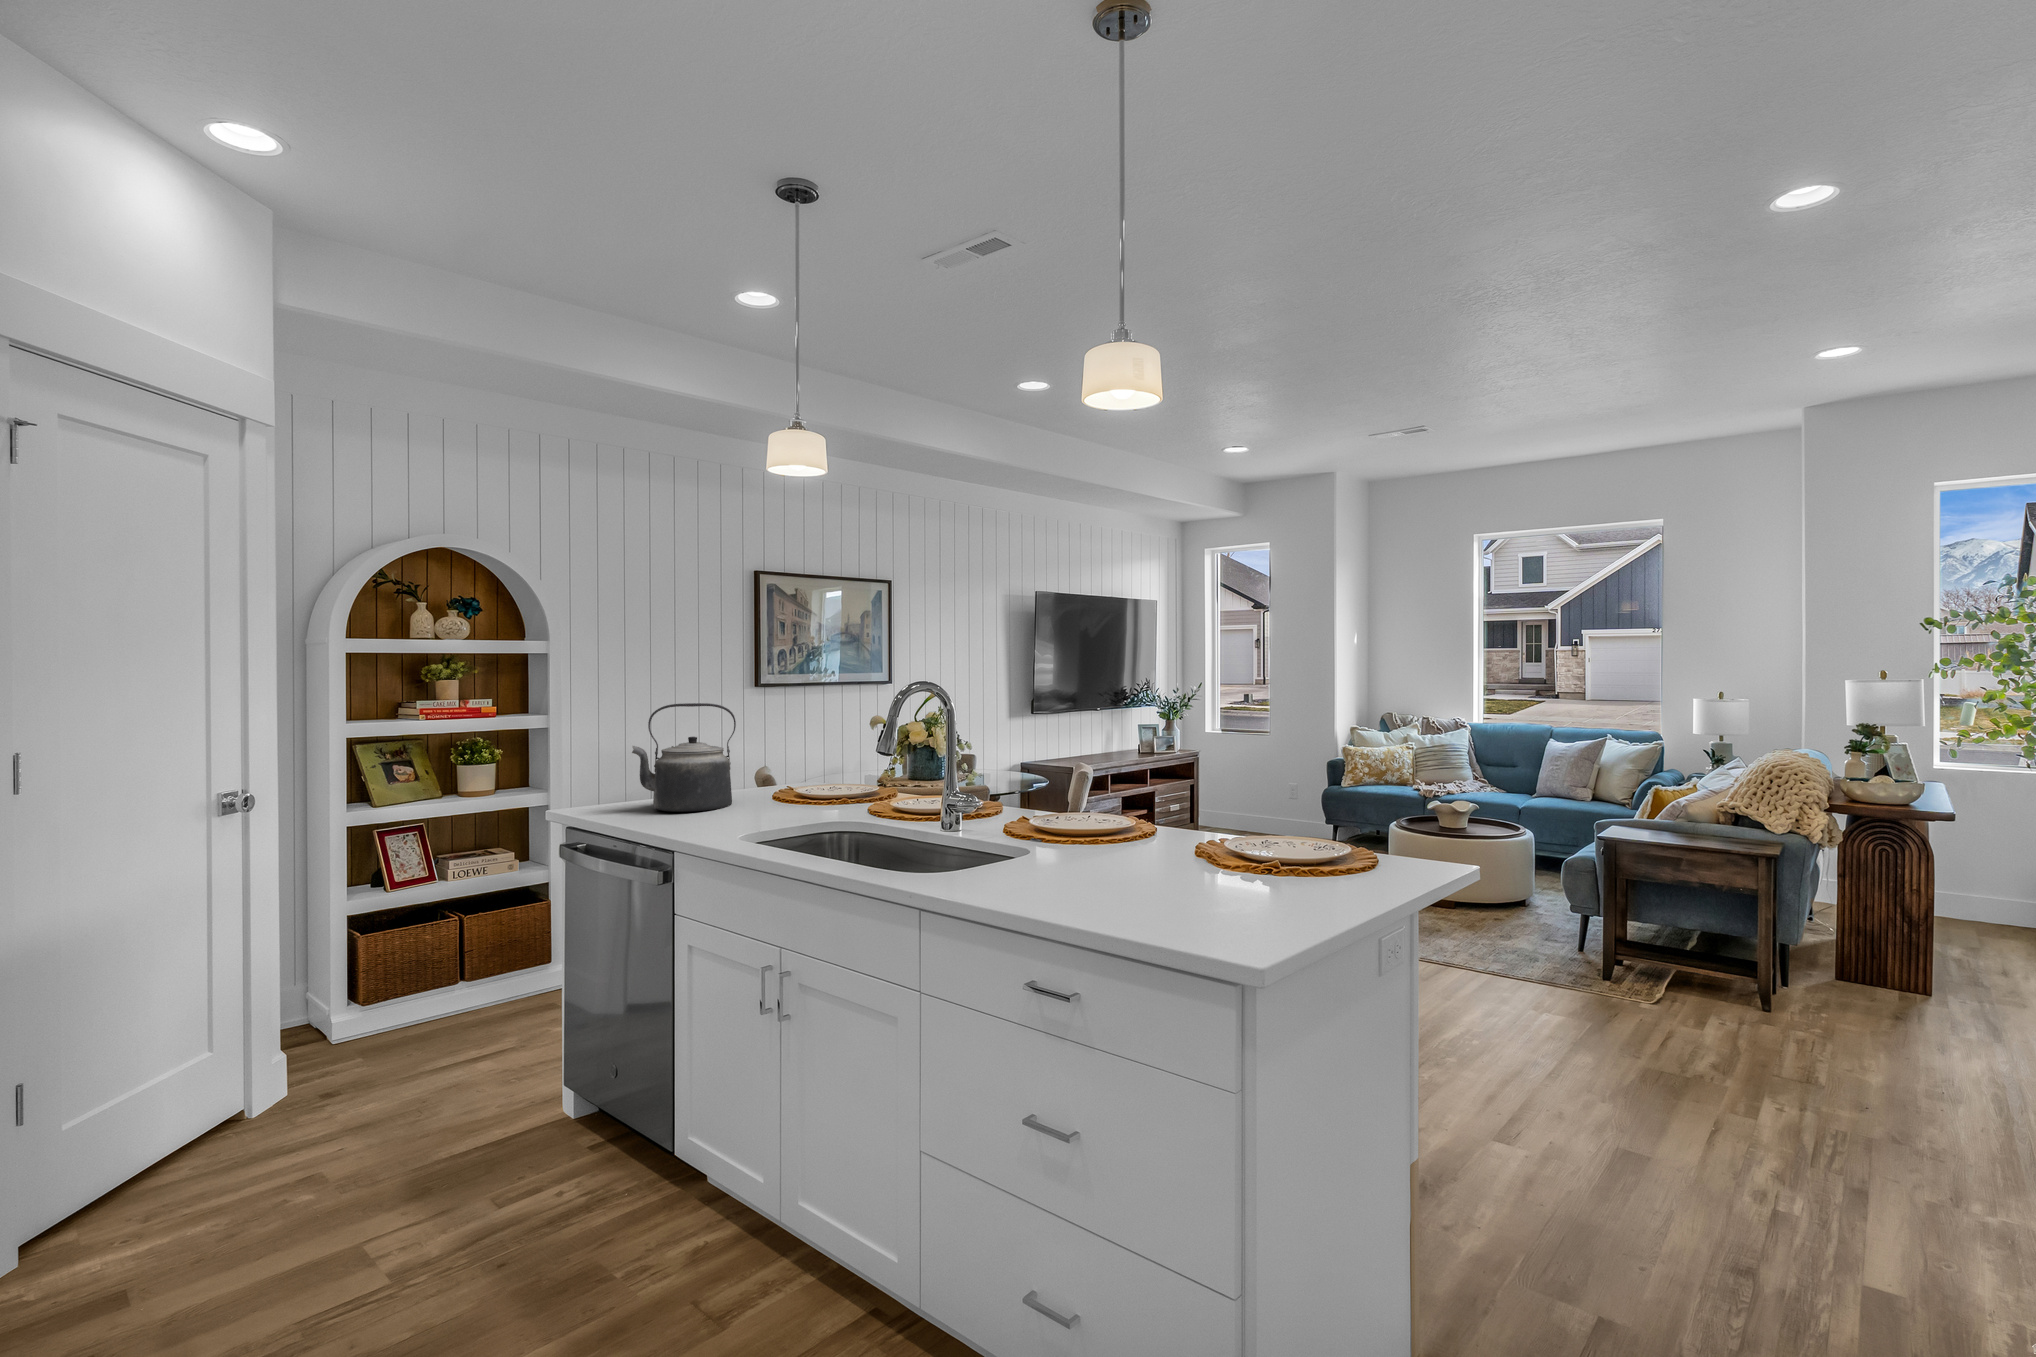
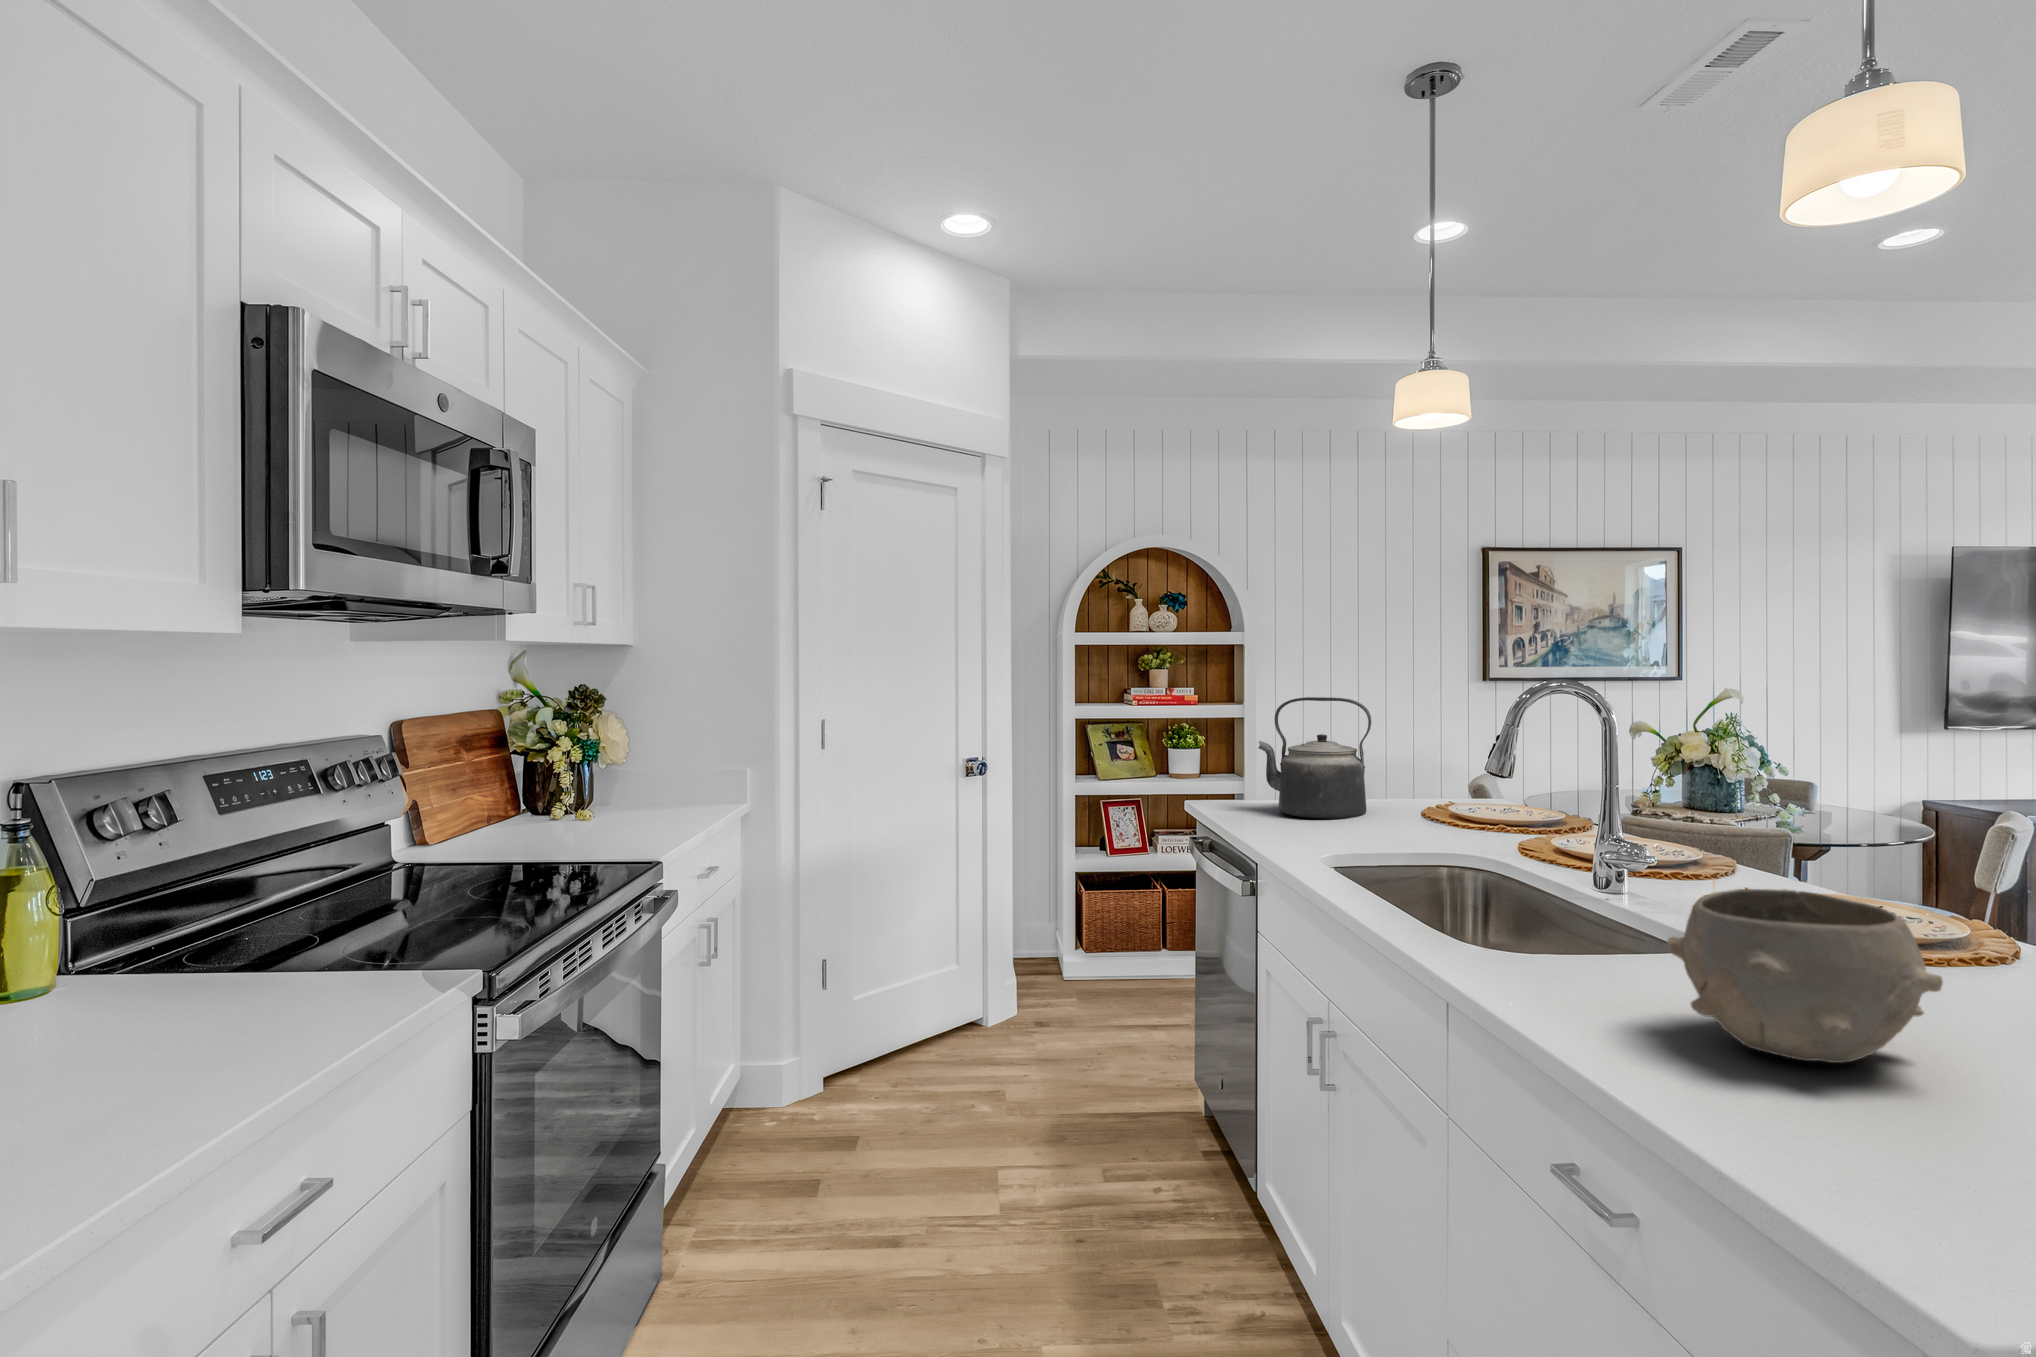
bowl: none [1053,802,1178,893] -> present [1667,889,1943,1063]

